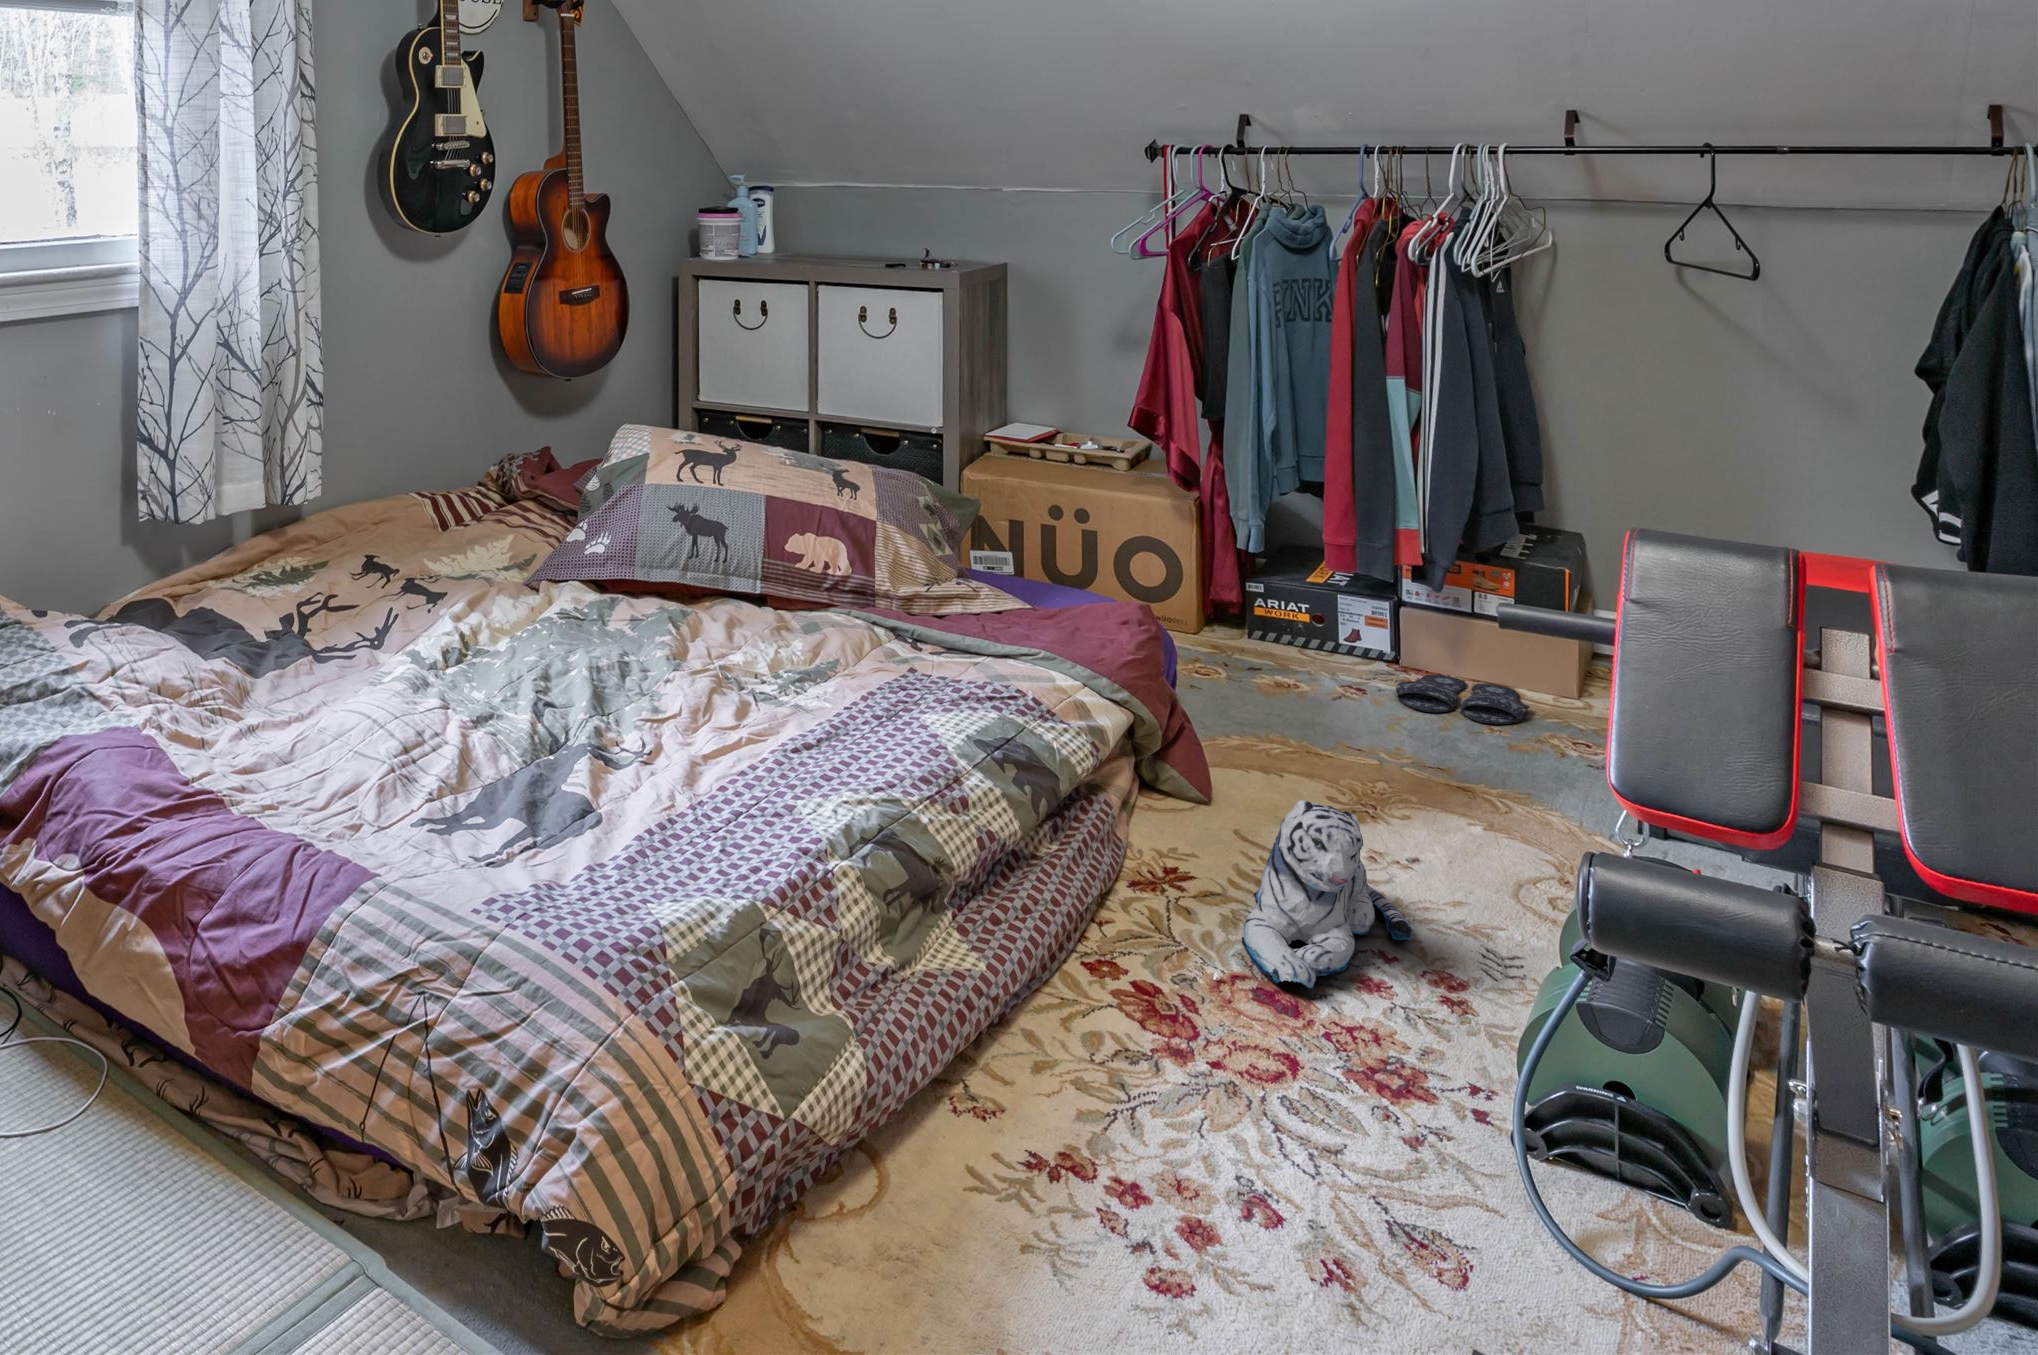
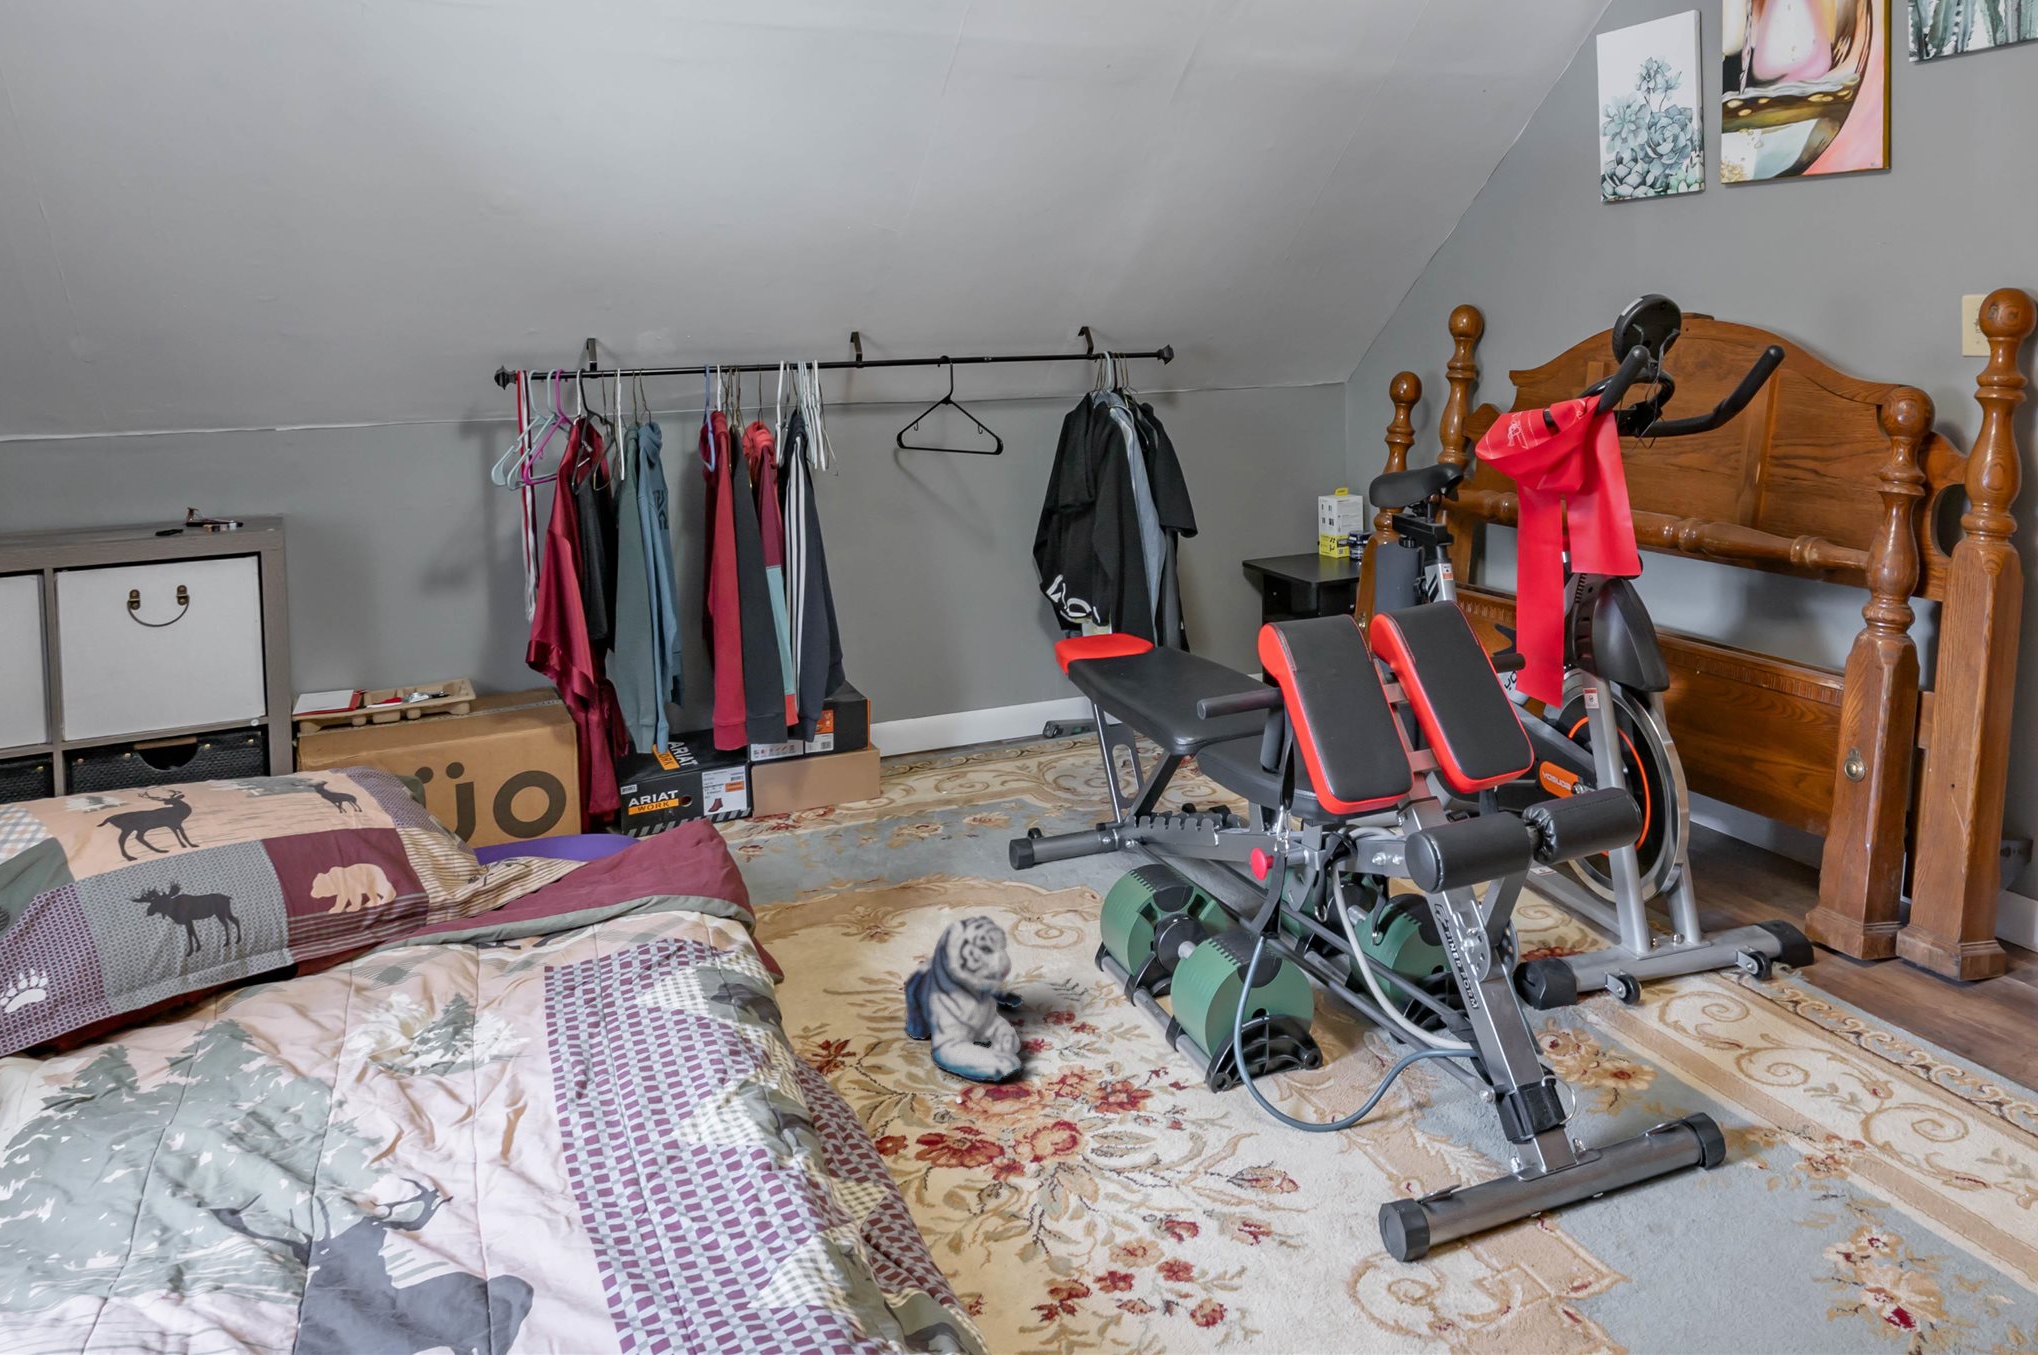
slippers: present [1396,675,1530,725] -> none [778,804,877,845]

